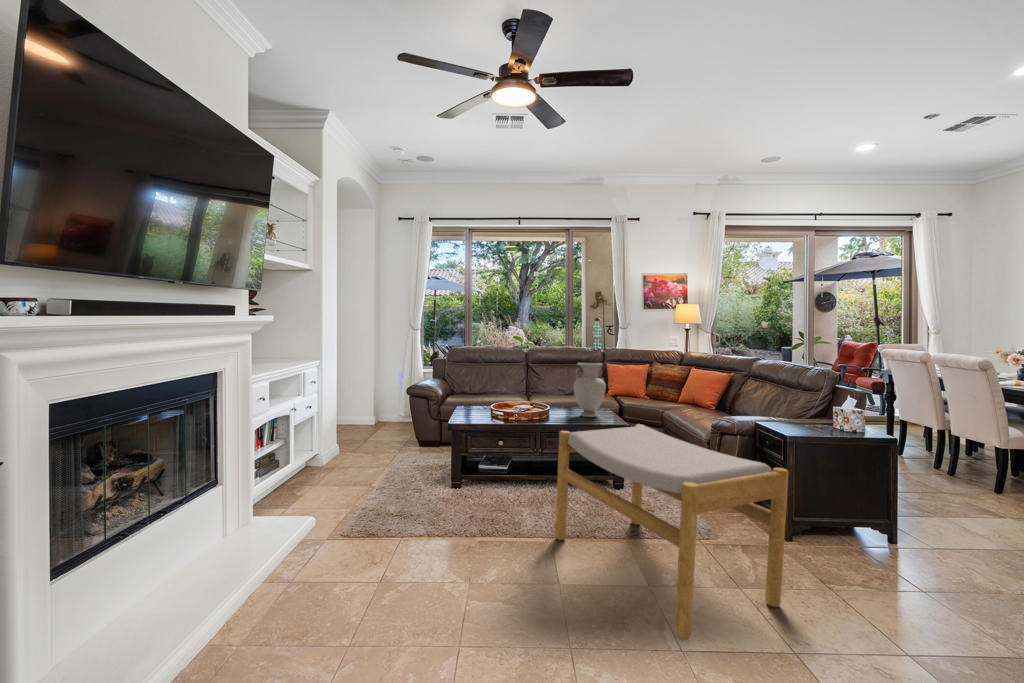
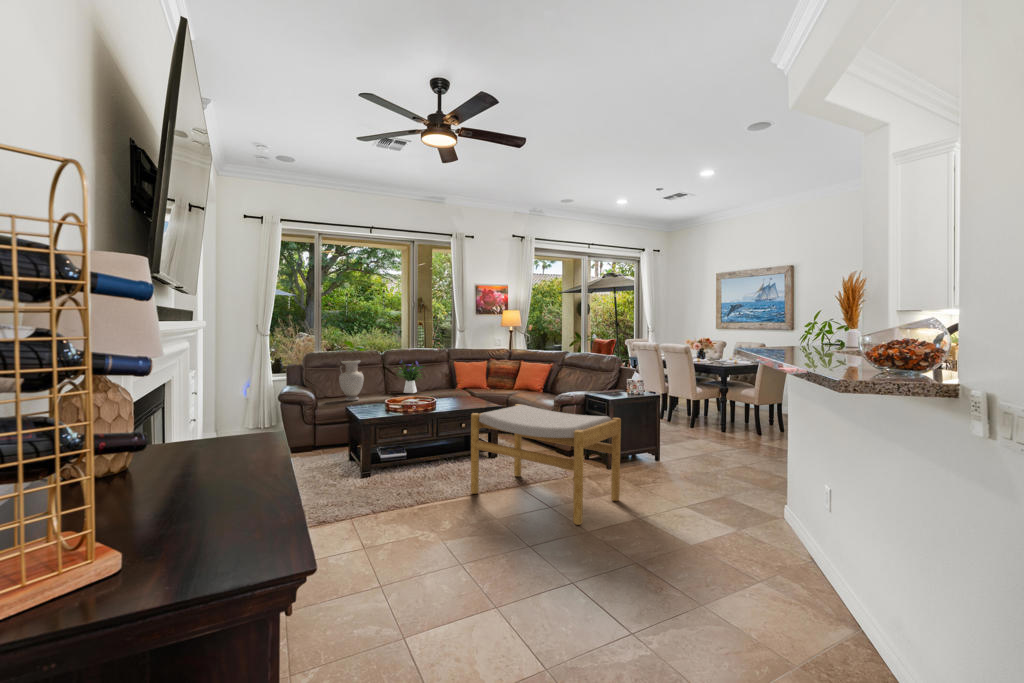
flower arrangement: none [533,355,571,395] -> present [397,359,425,393]
vase: present [574,363,606,417] -> present [339,360,364,401]

